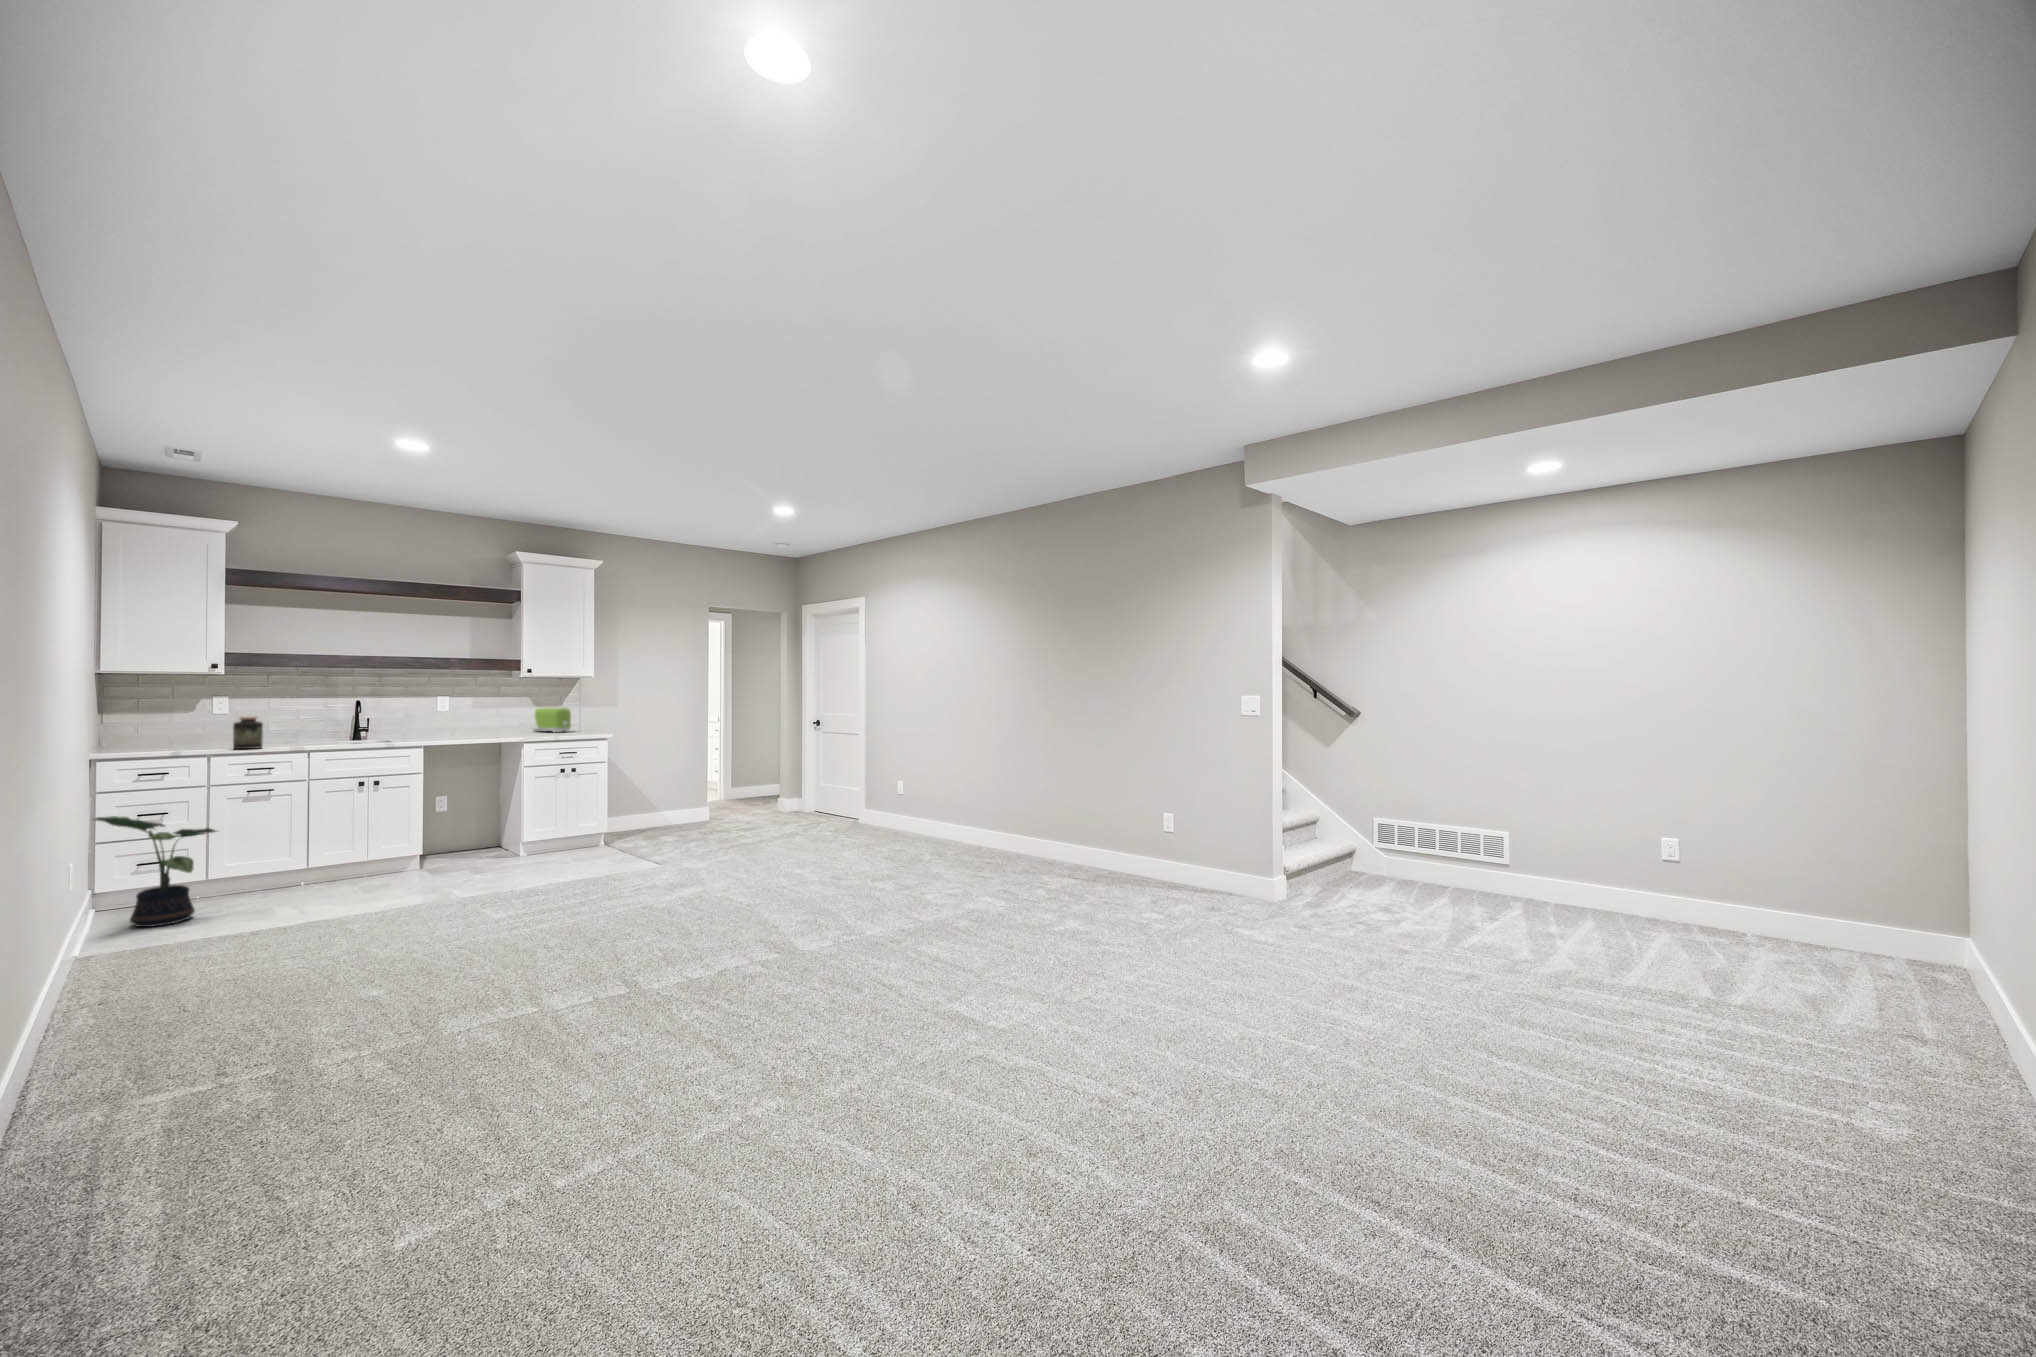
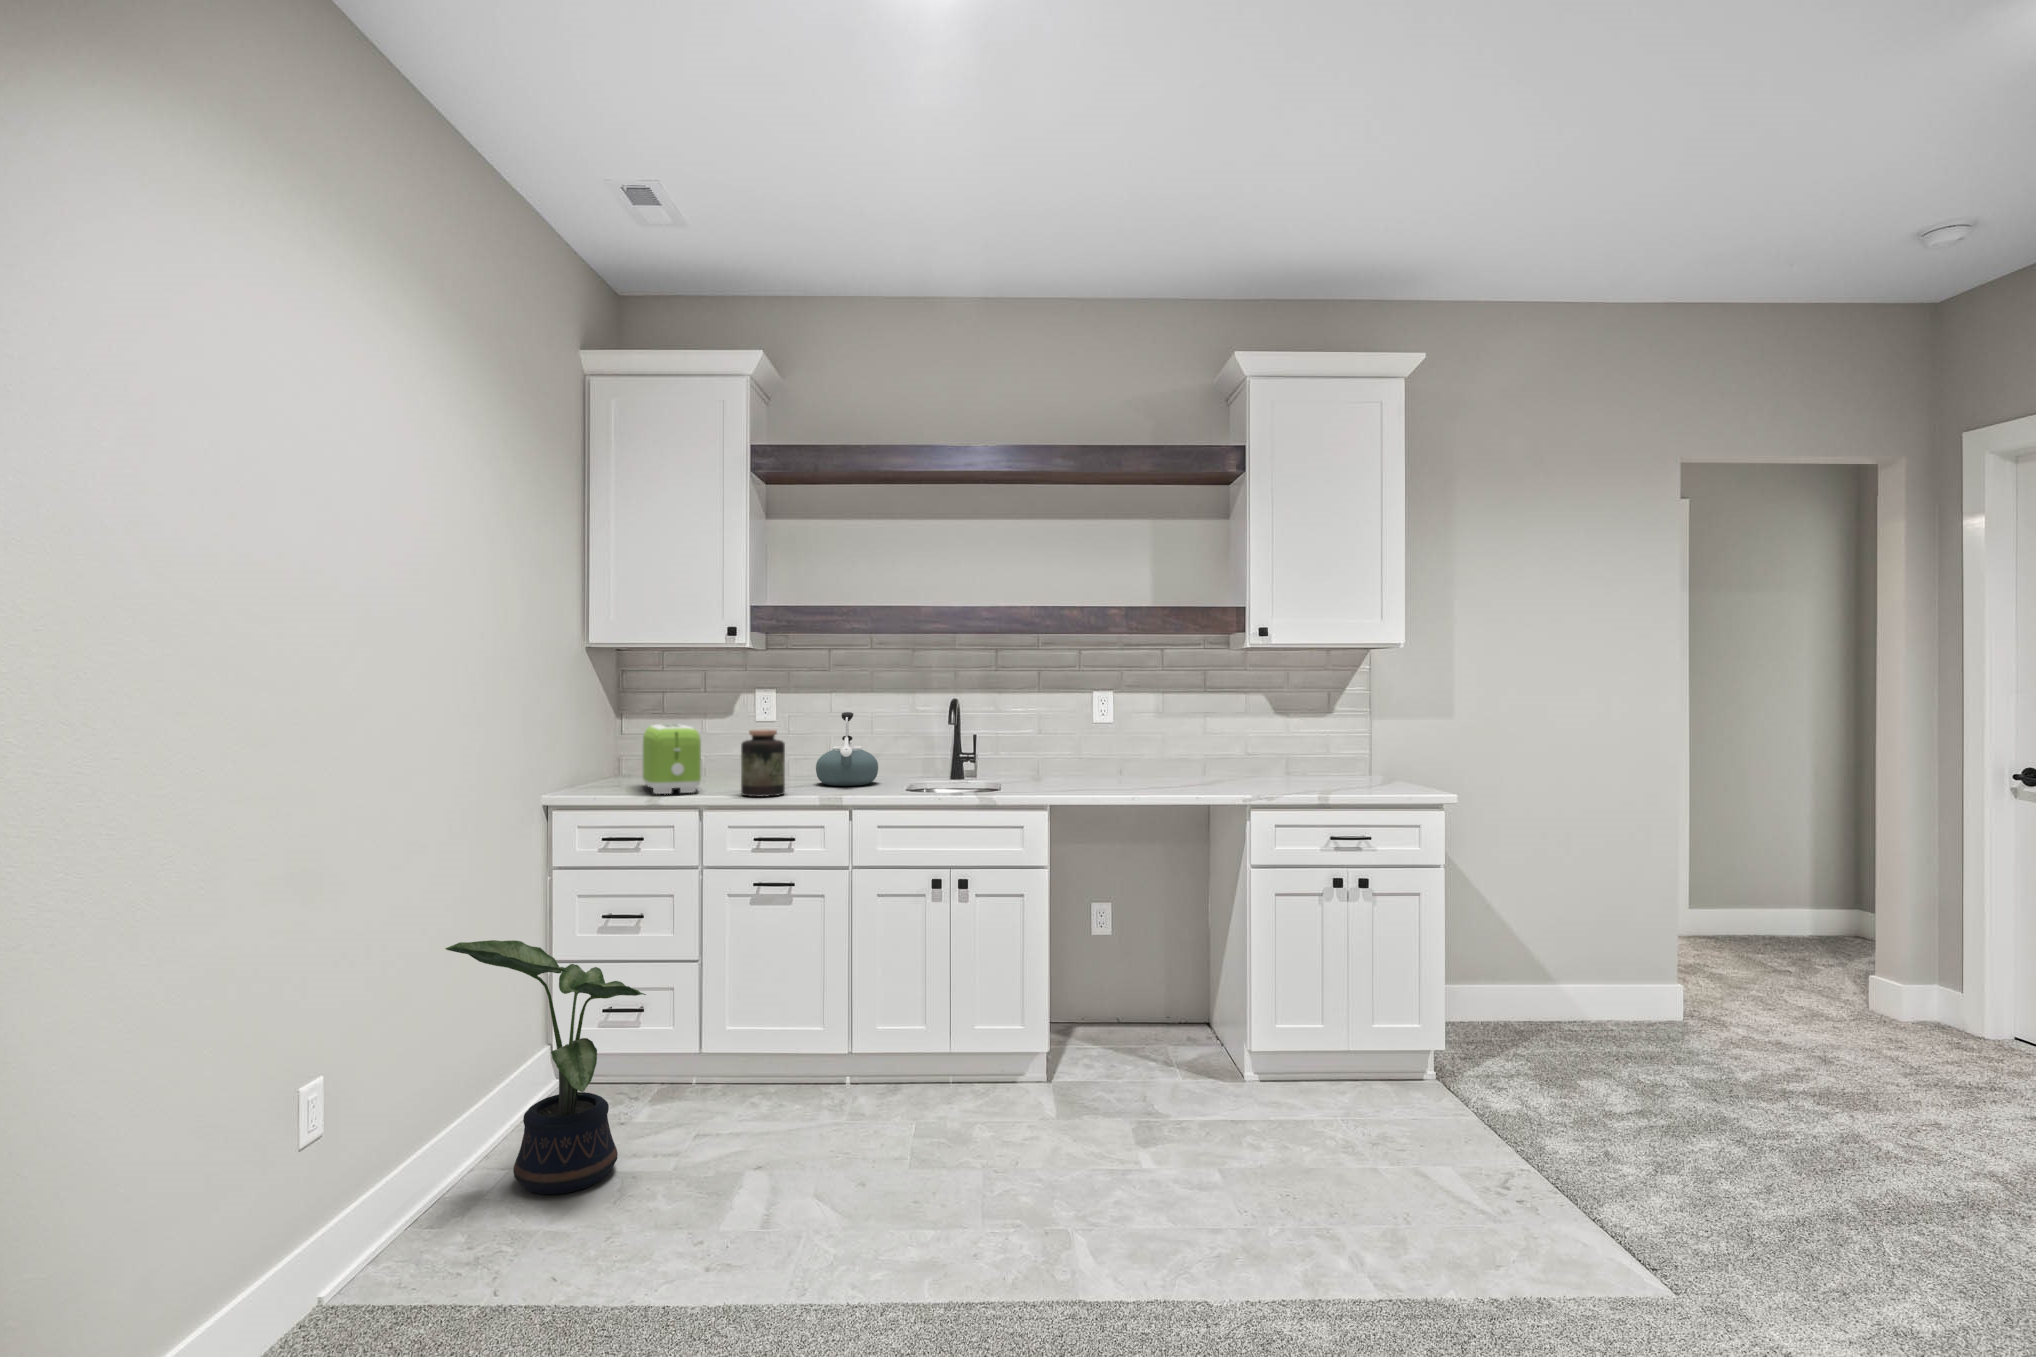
toaster: present [532,707,571,732] -> present [643,724,701,794]
kettle: none [270,708,312,744] -> present [816,712,878,786]

